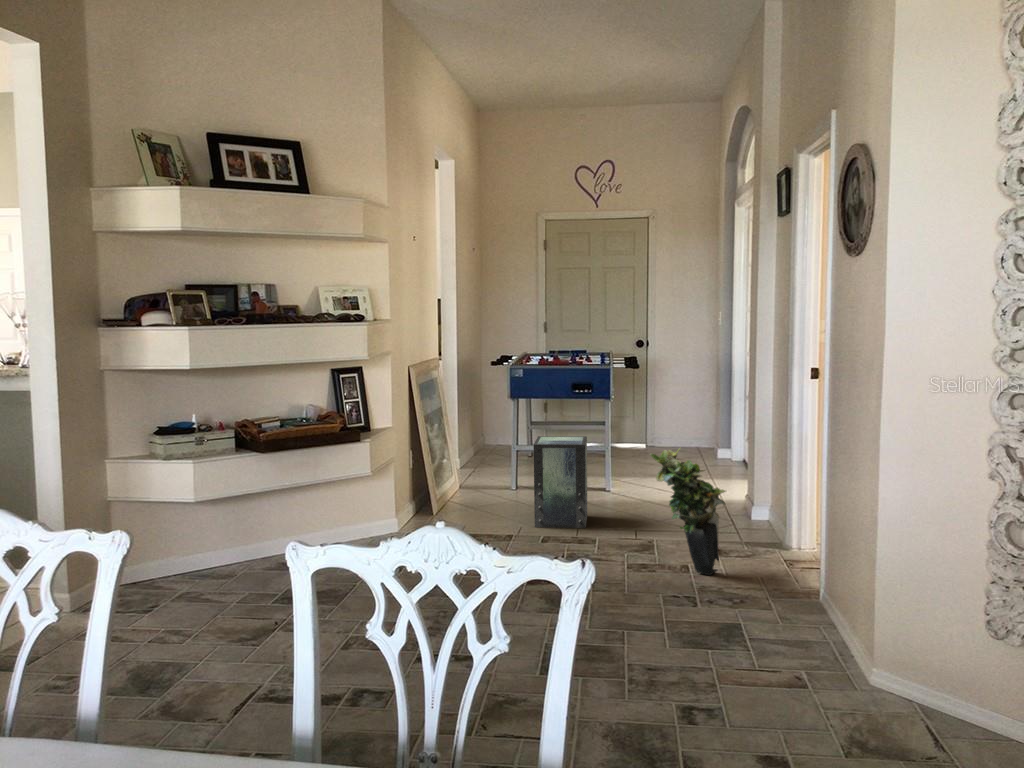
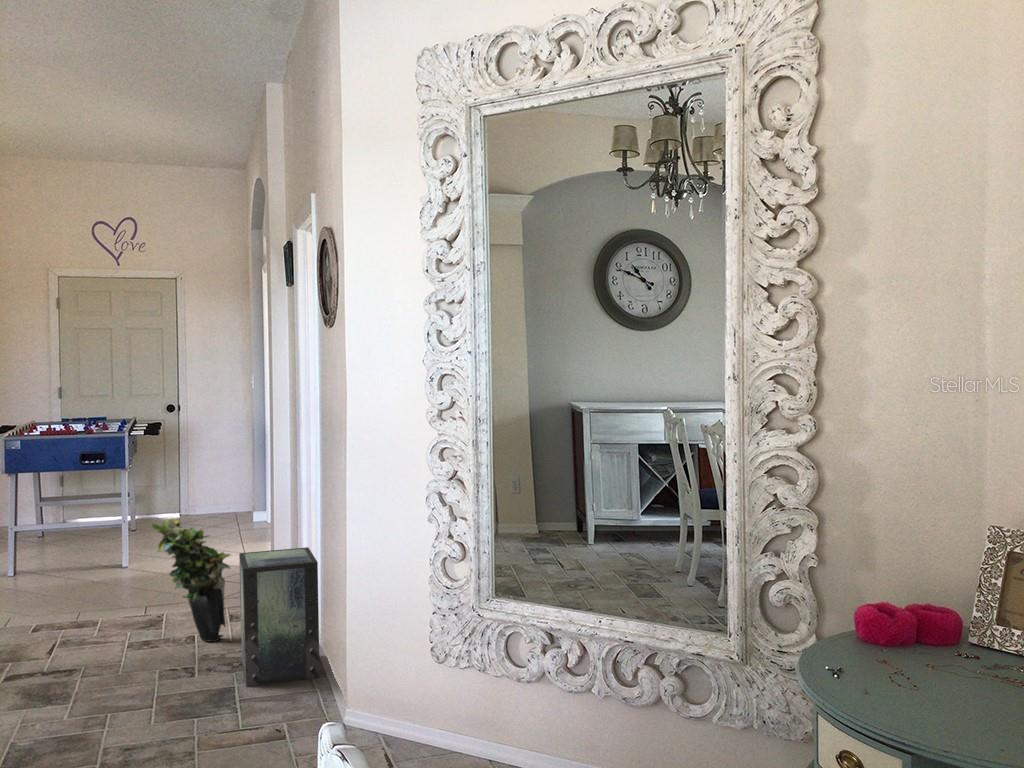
storage box: present [534,436,587,528] -> present [239,547,320,687]

